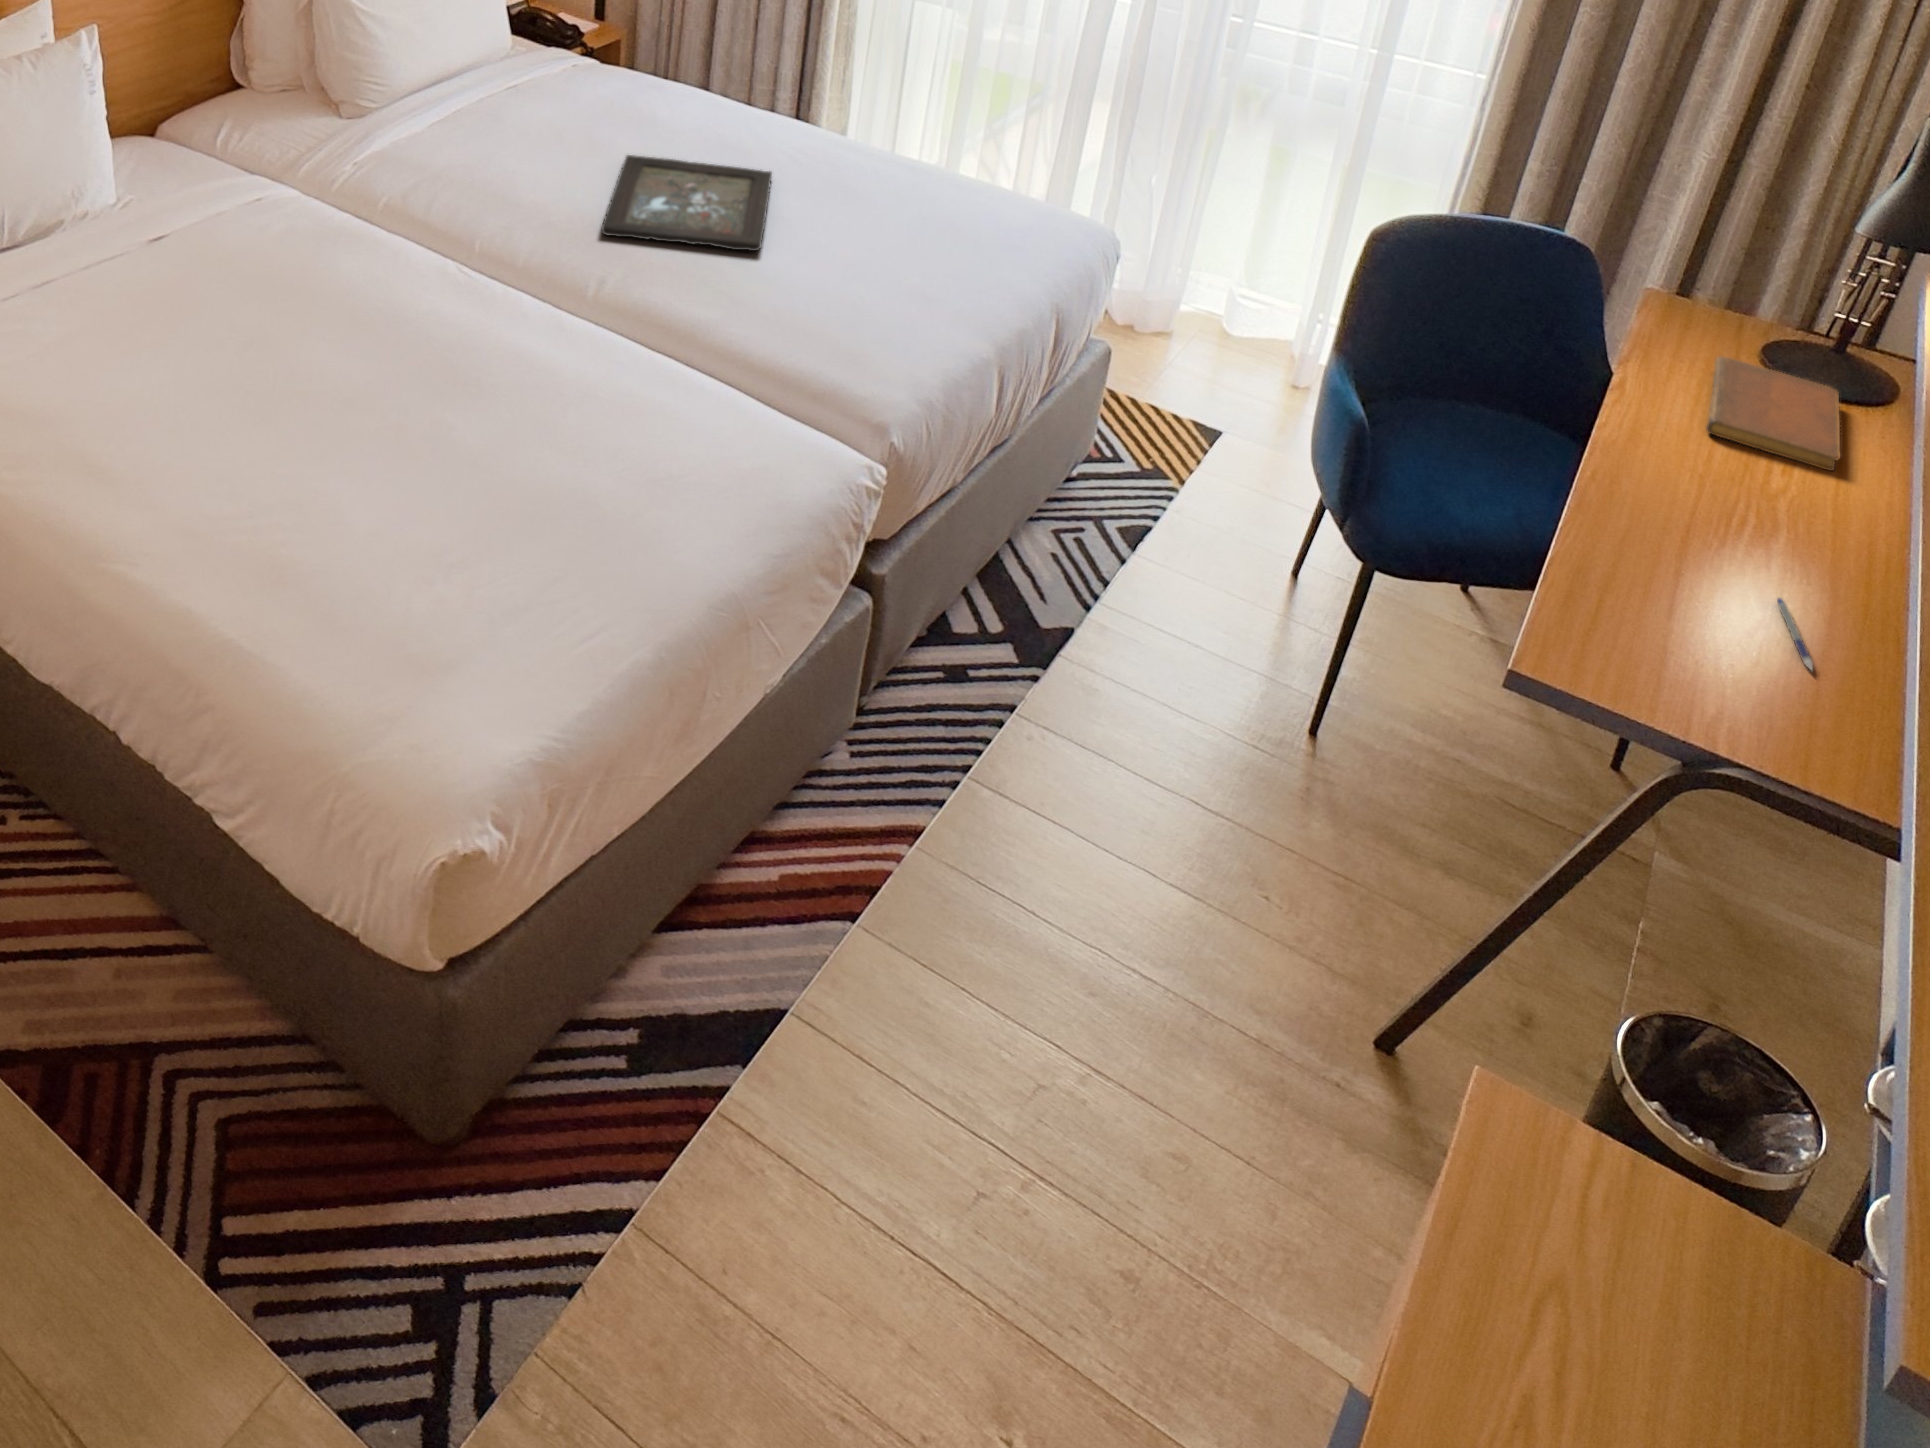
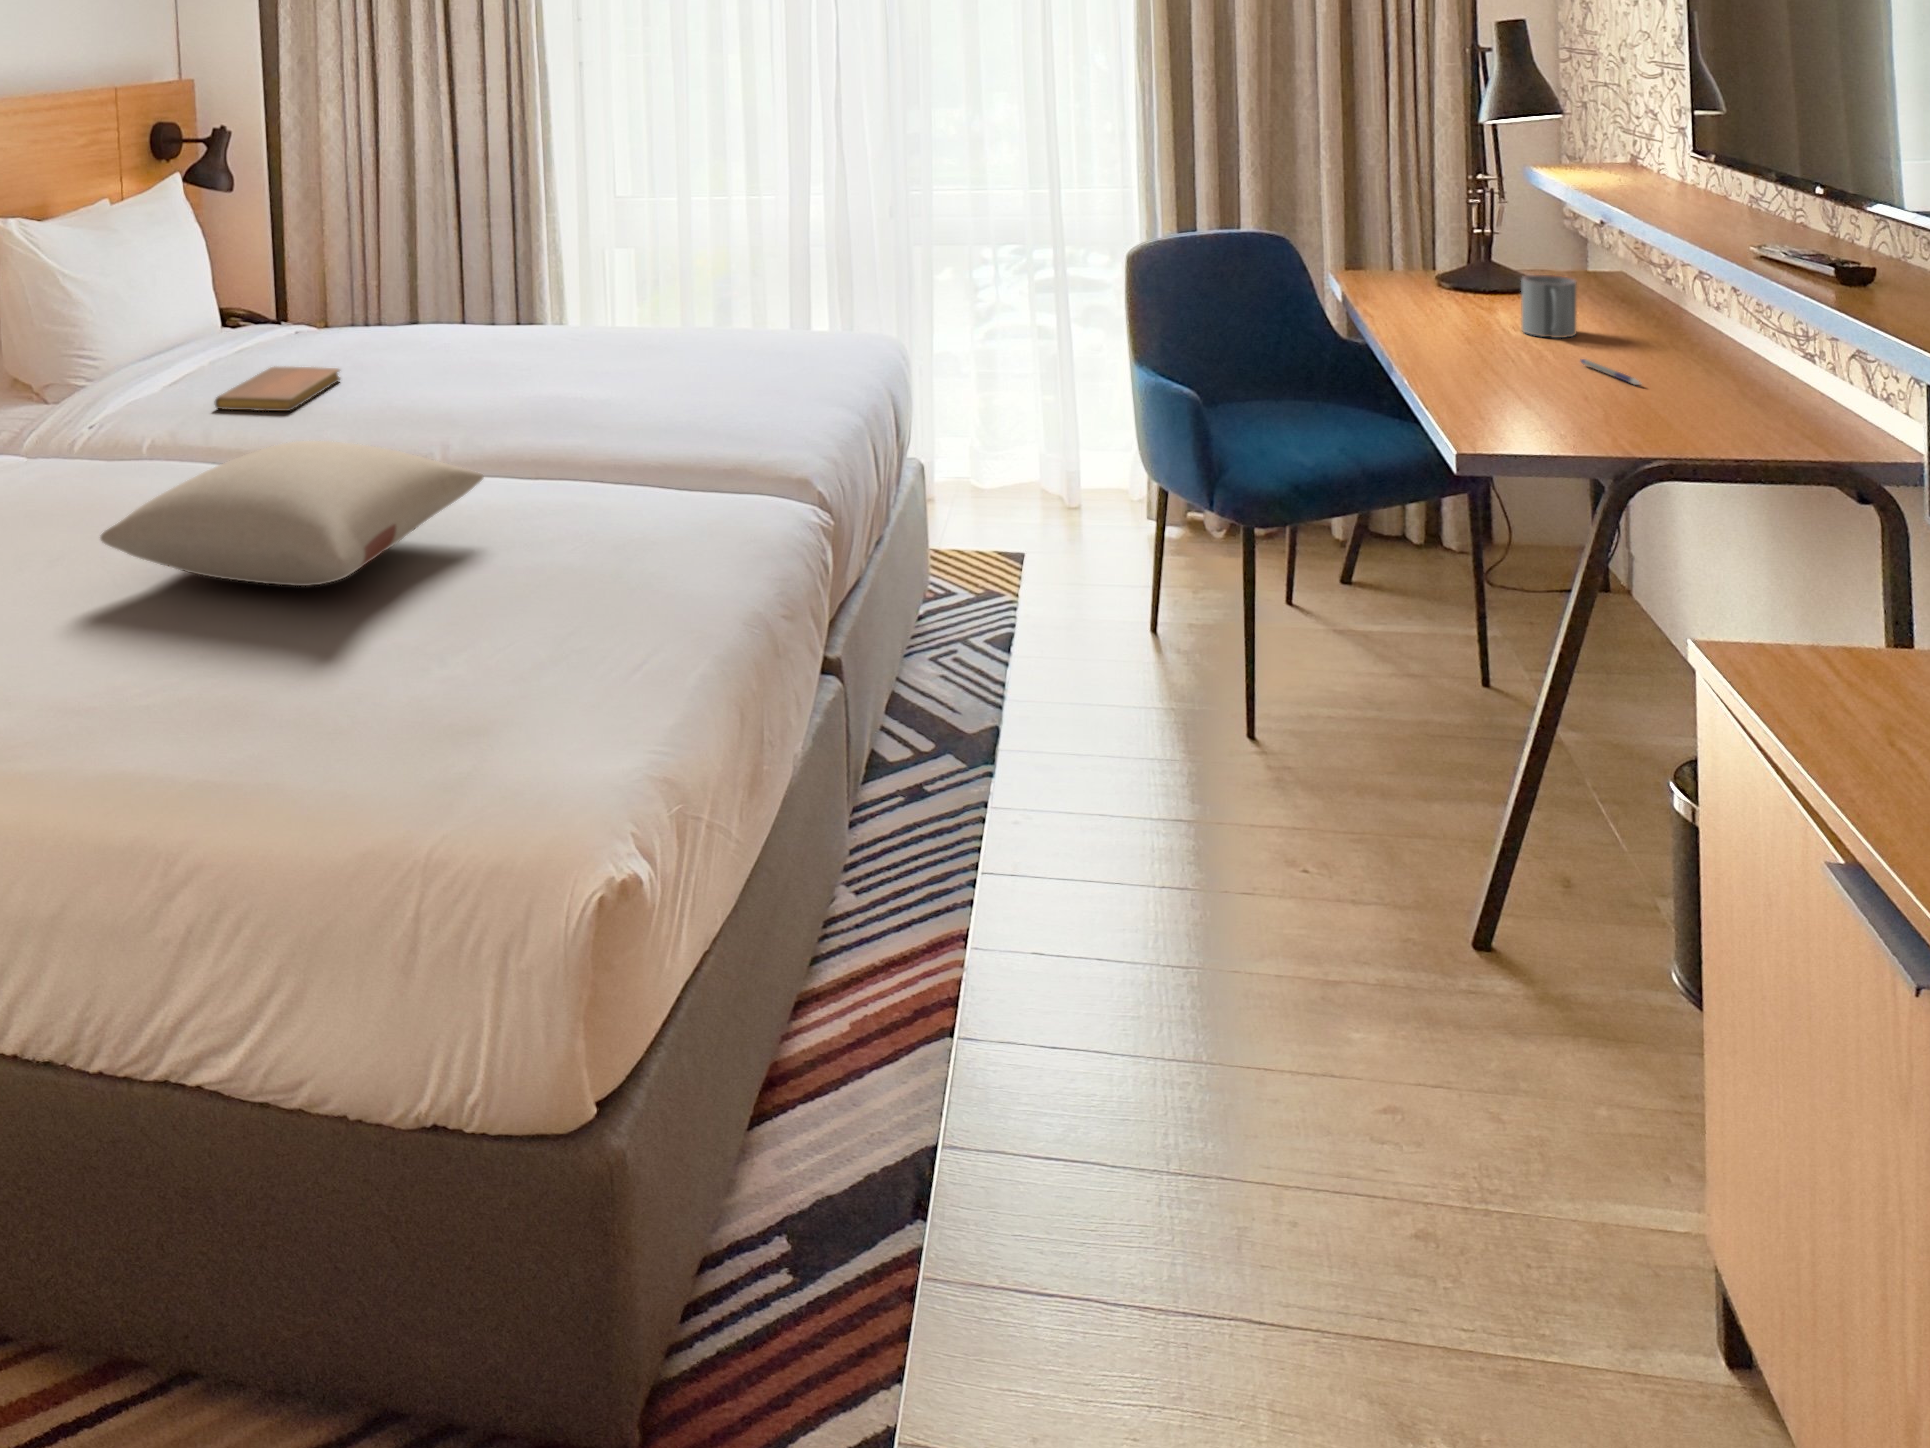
tray: present [602,155,772,251] -> none [406,357,594,426]
pillow: none [264,265,578,435] -> present [100,441,484,586]
notebook: present [1706,356,1840,471] -> present [215,367,340,411]
mug: none [1767,455,1865,545] -> present [1521,275,1576,338]

